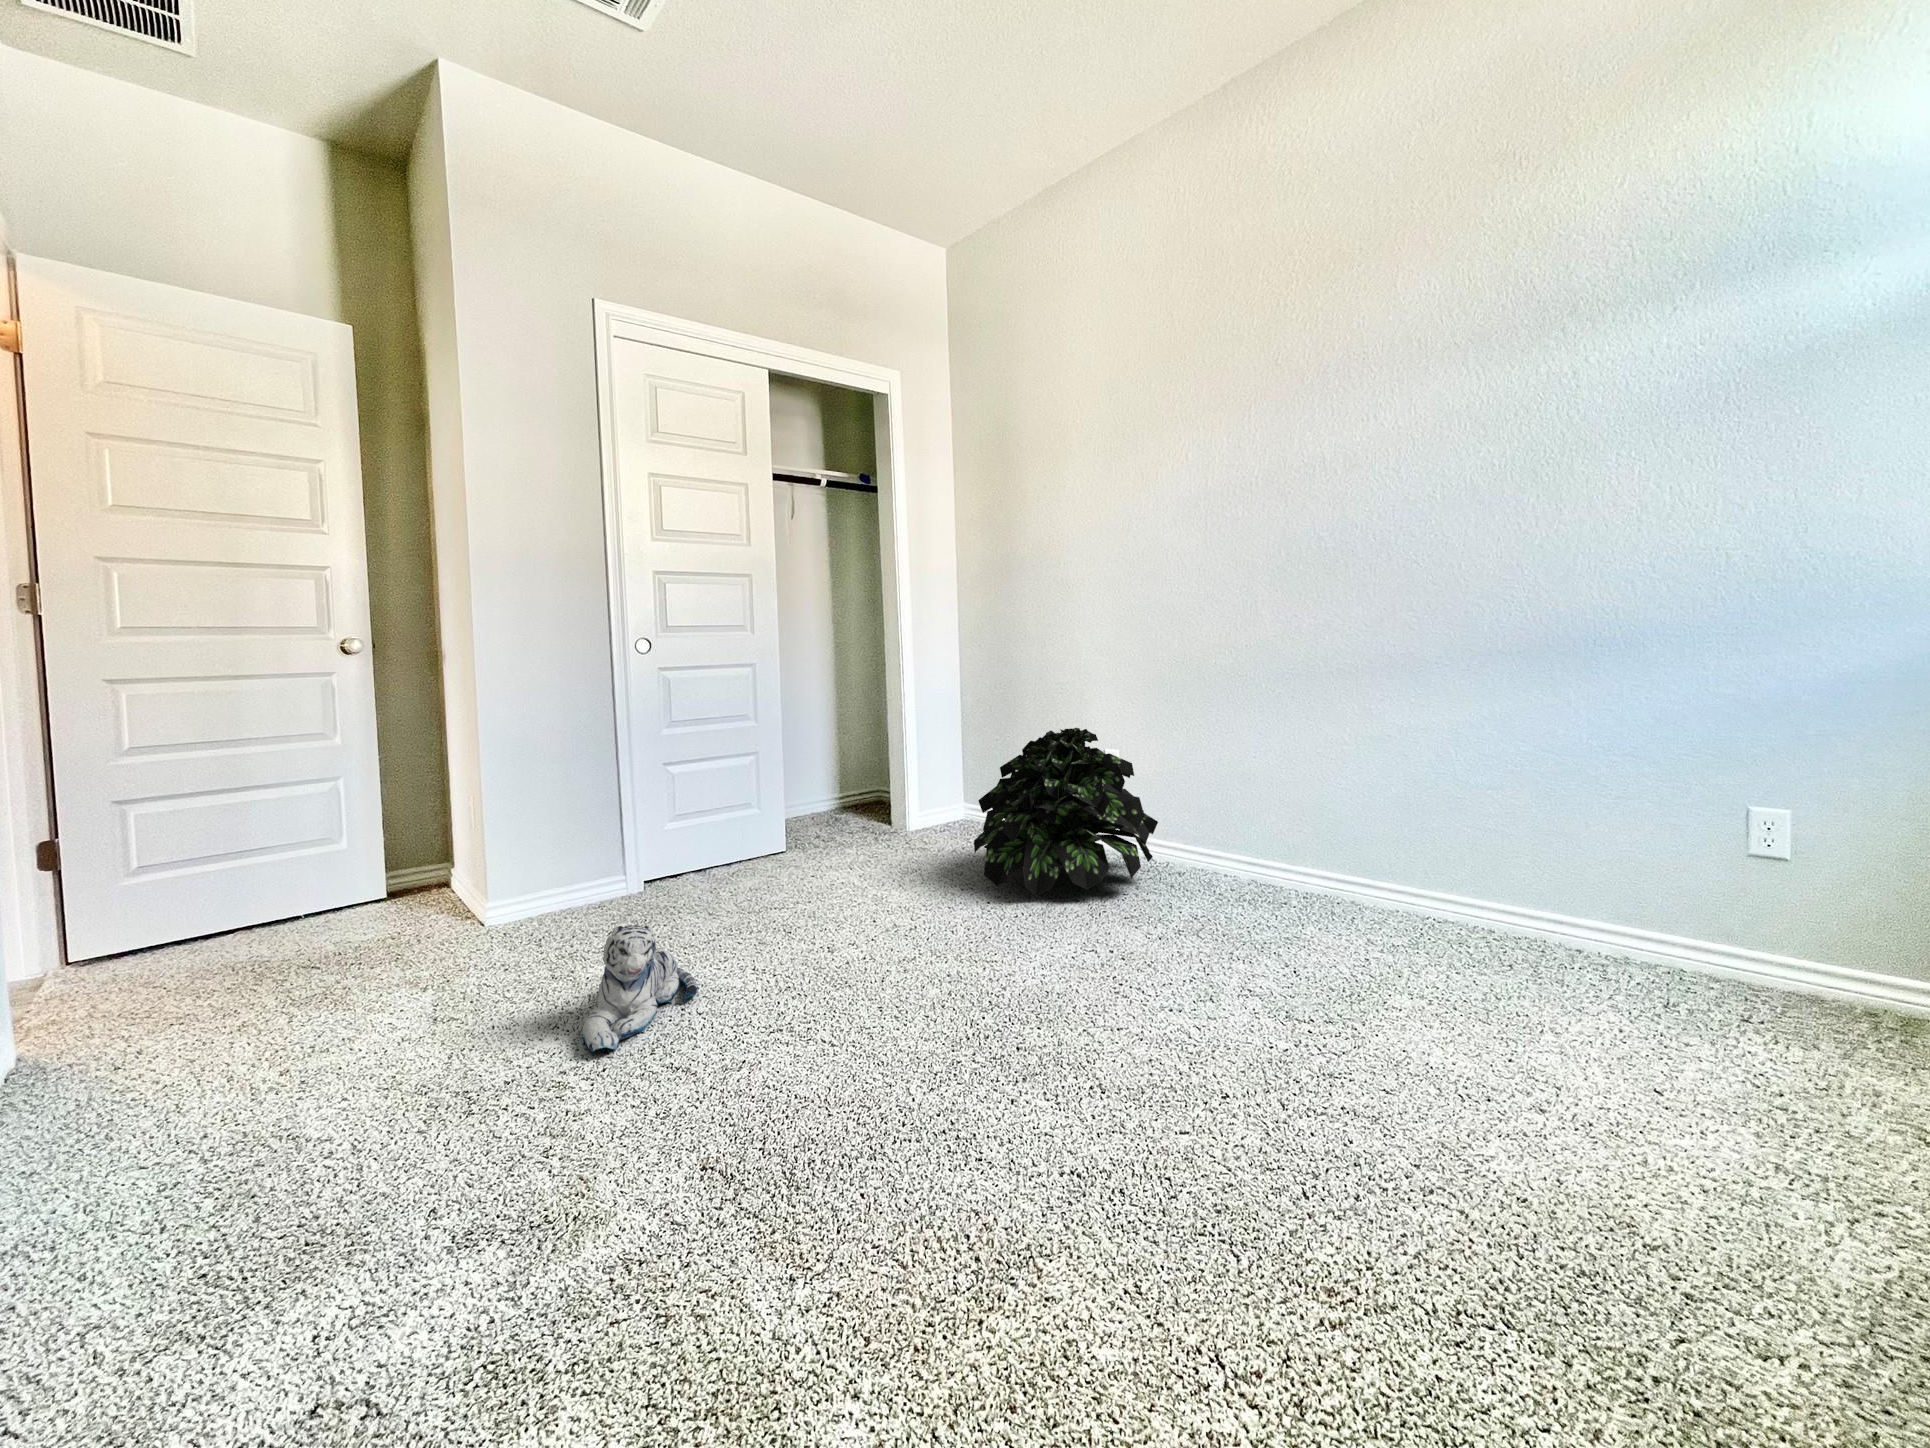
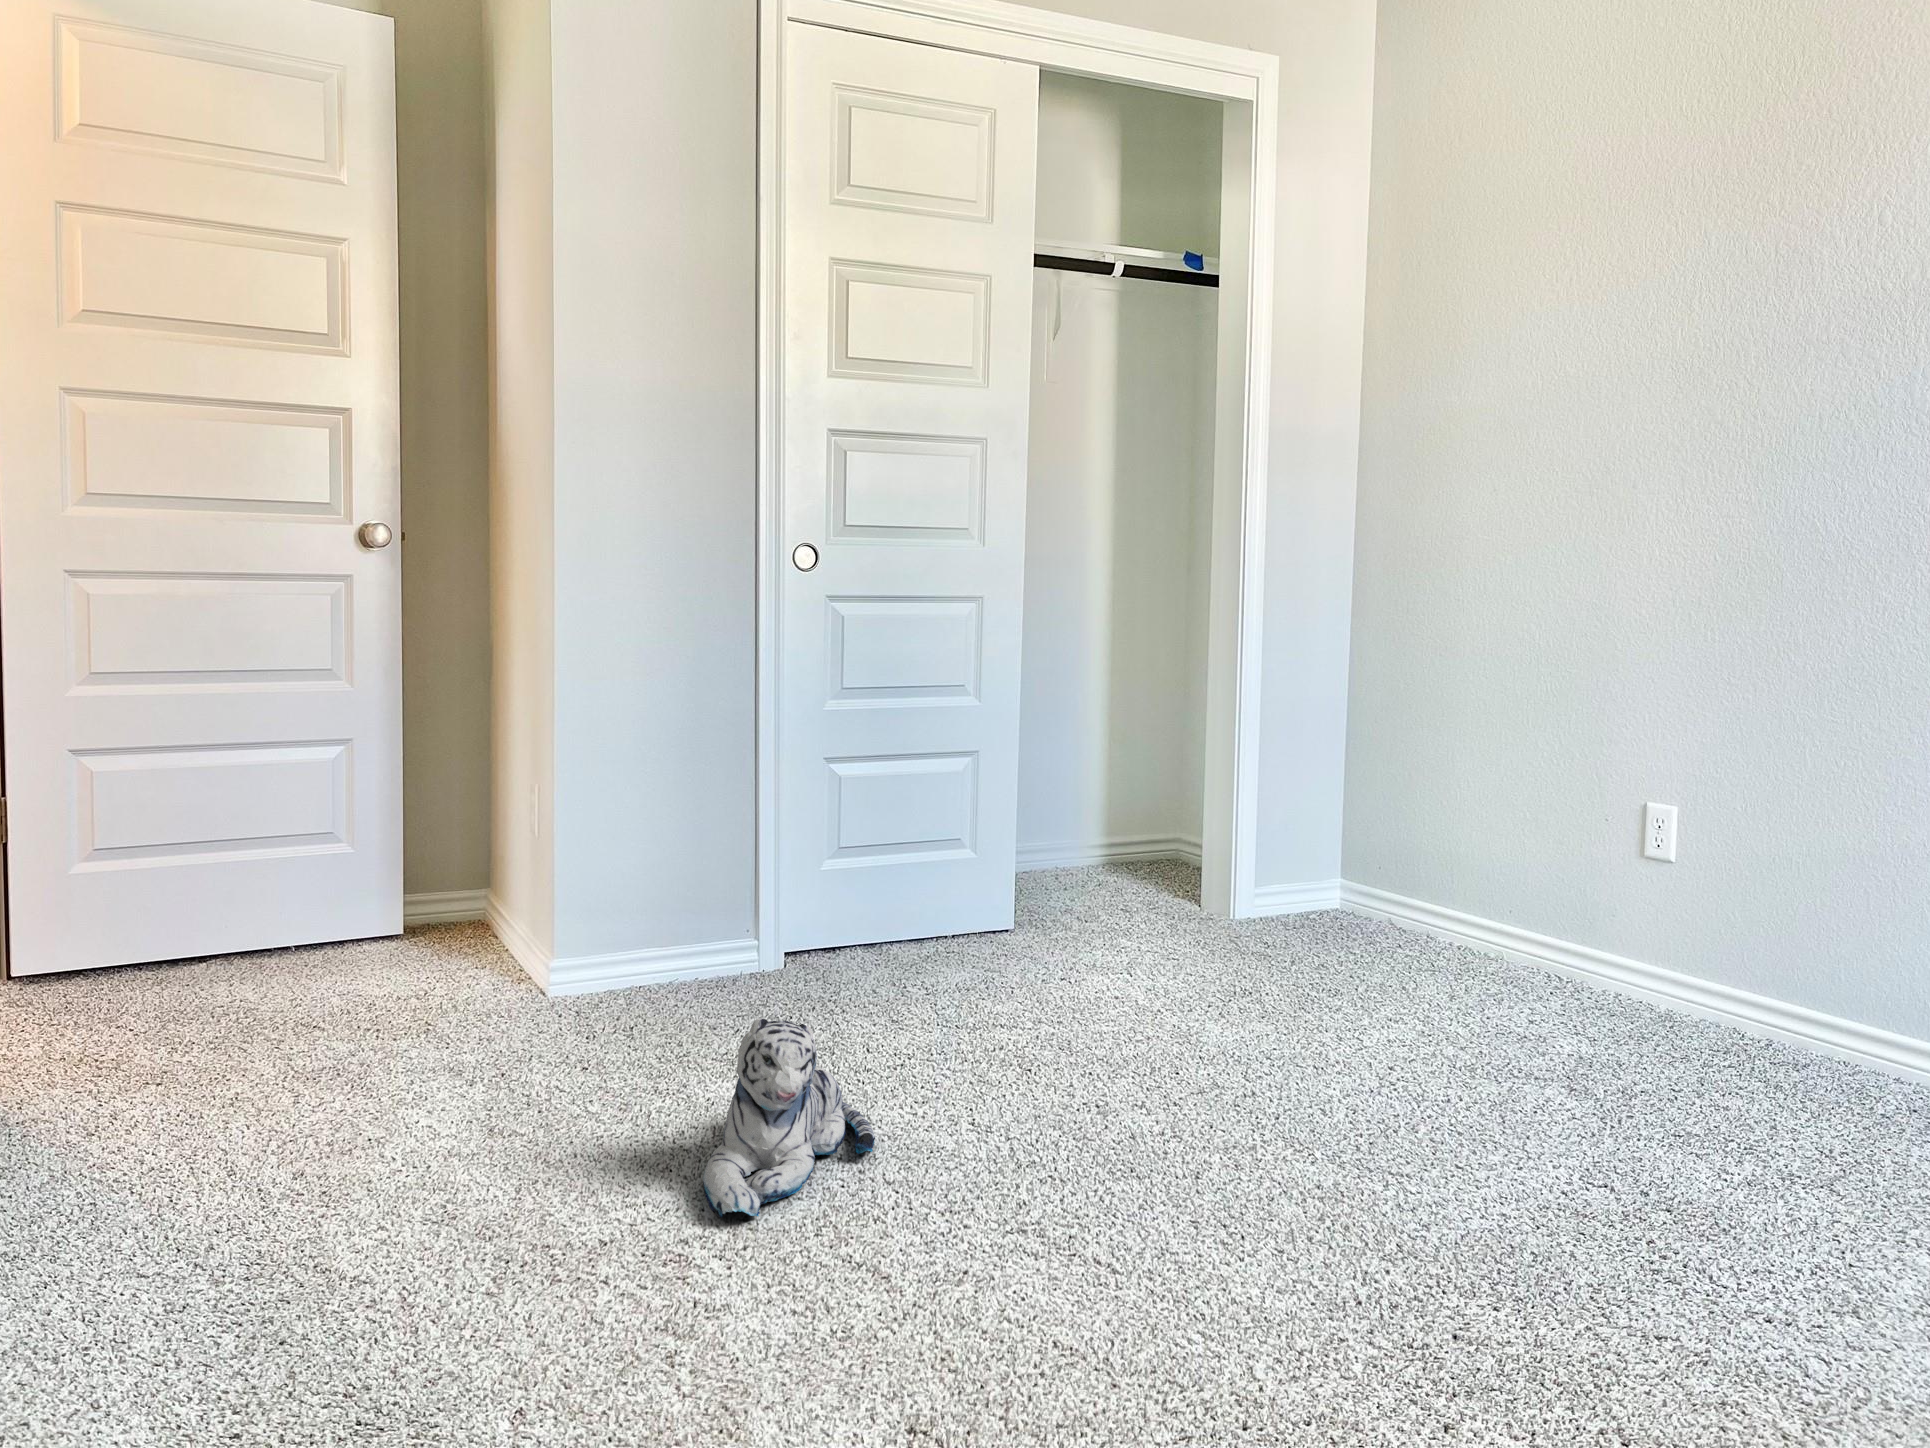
potted plant: present [974,728,1158,896] -> none [1352,744,1742,1061]

